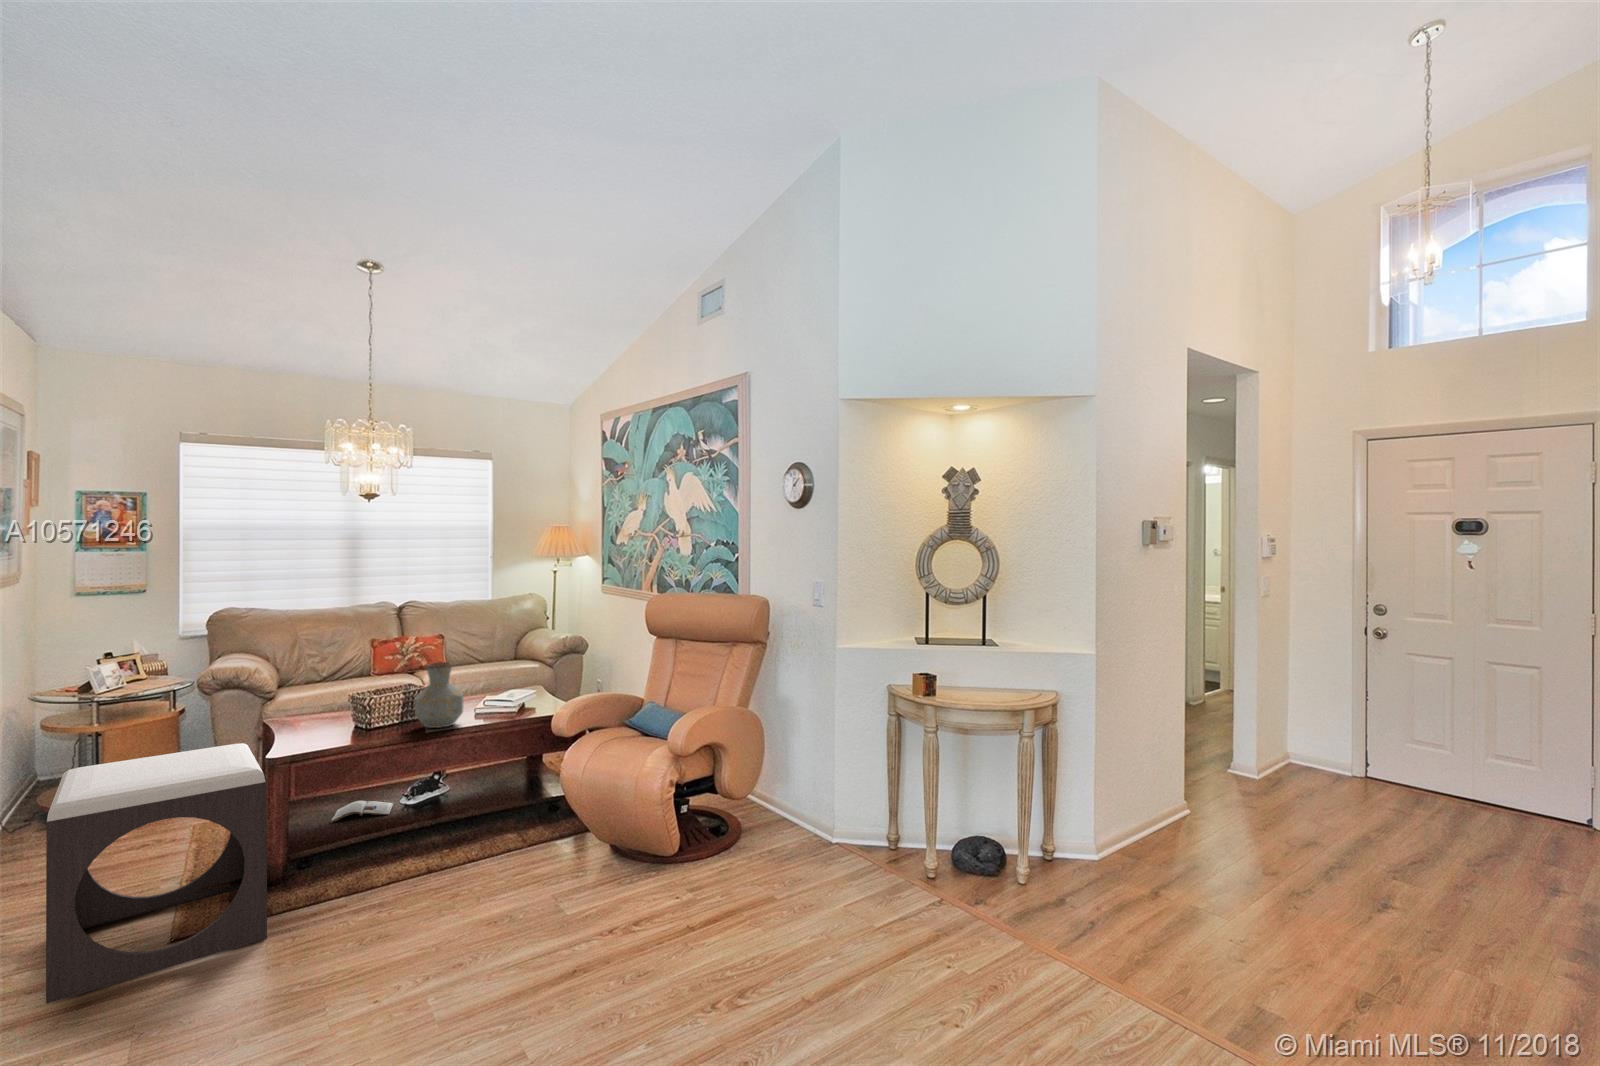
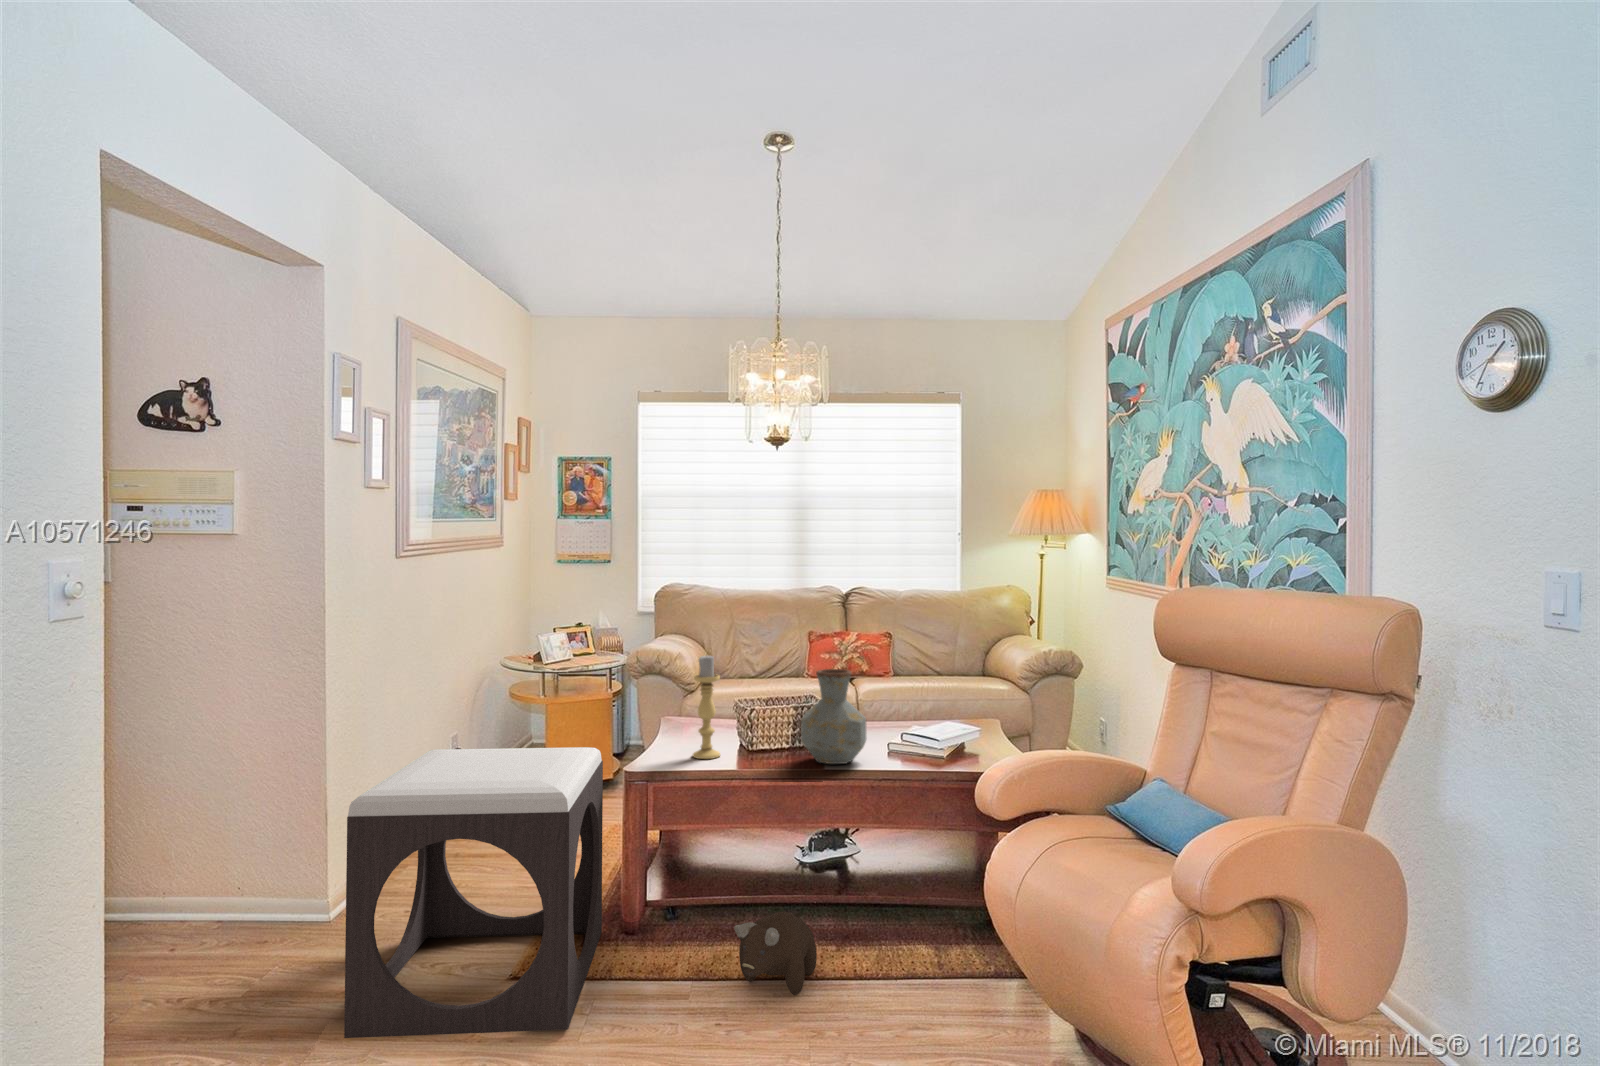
candle holder: none [320,662,344,741] -> present [693,655,720,759]
magazine: present [331,801,393,823] -> none [718,839,794,869]
plush toy: none [389,827,445,879] -> present [734,912,817,995]

